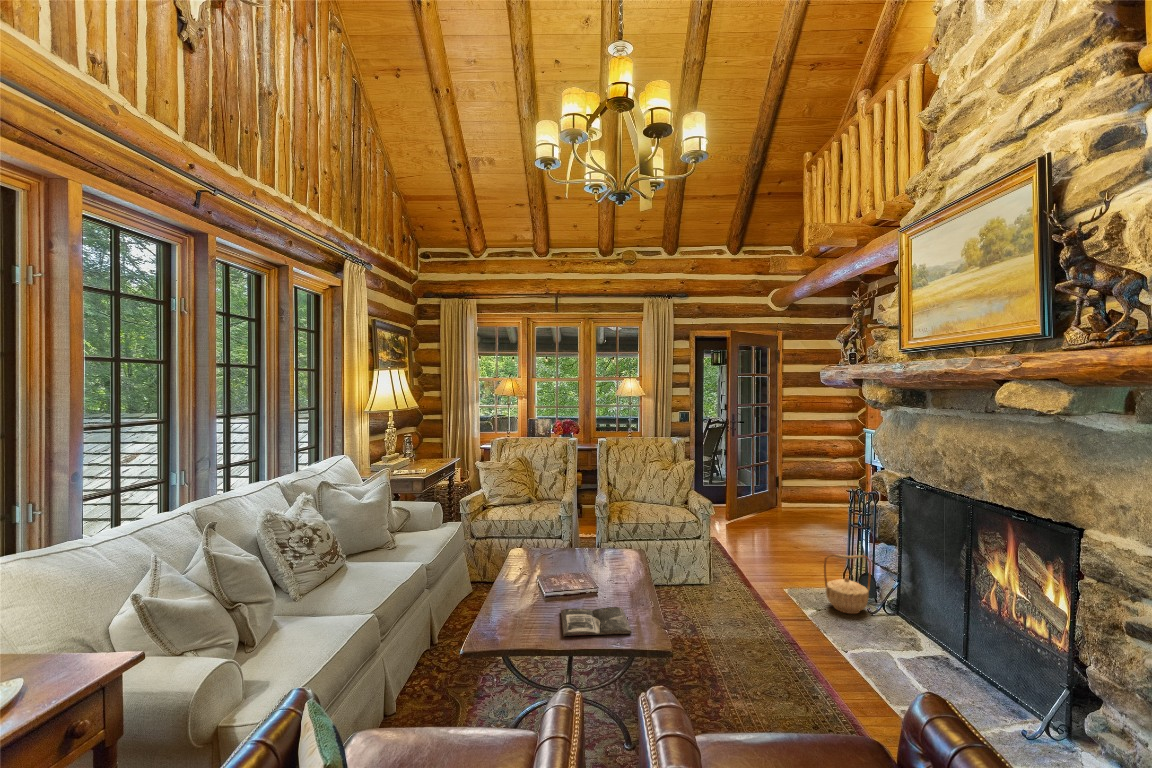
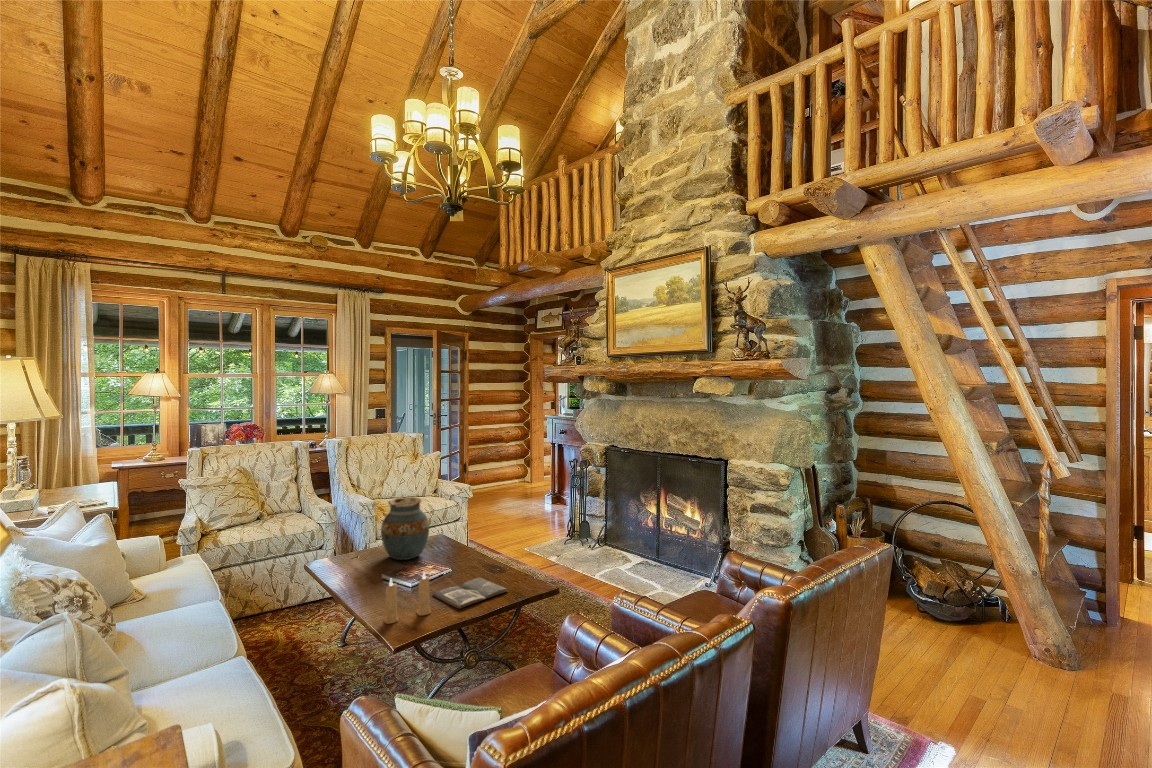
vase: none [562,503,609,568] -> present [381,497,429,560]
basket: present [824,554,871,614] -> none [559,508,588,554]
candle: none [494,580,540,631] -> present [384,573,431,624]

